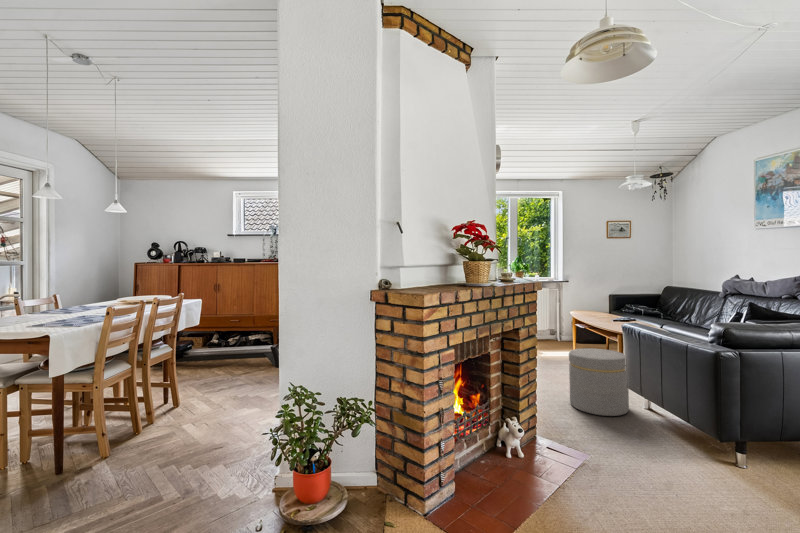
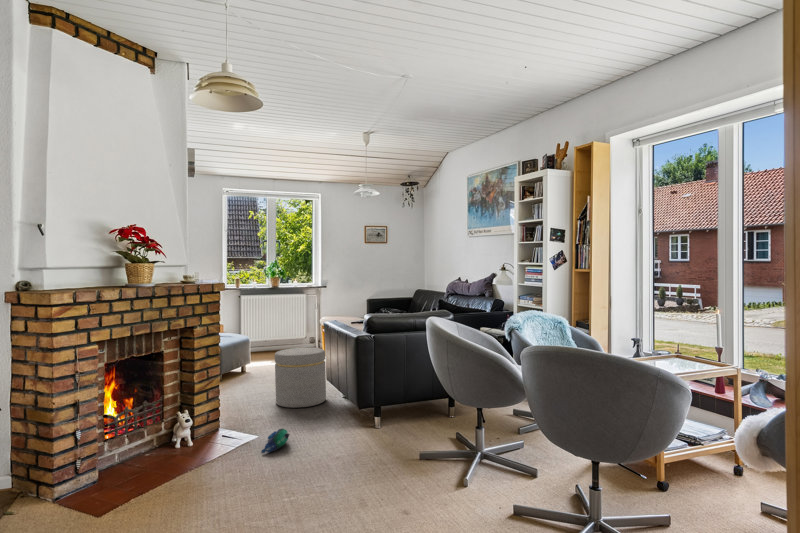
plush toy: none [607,454,649,488] -> present [261,429,290,453]

